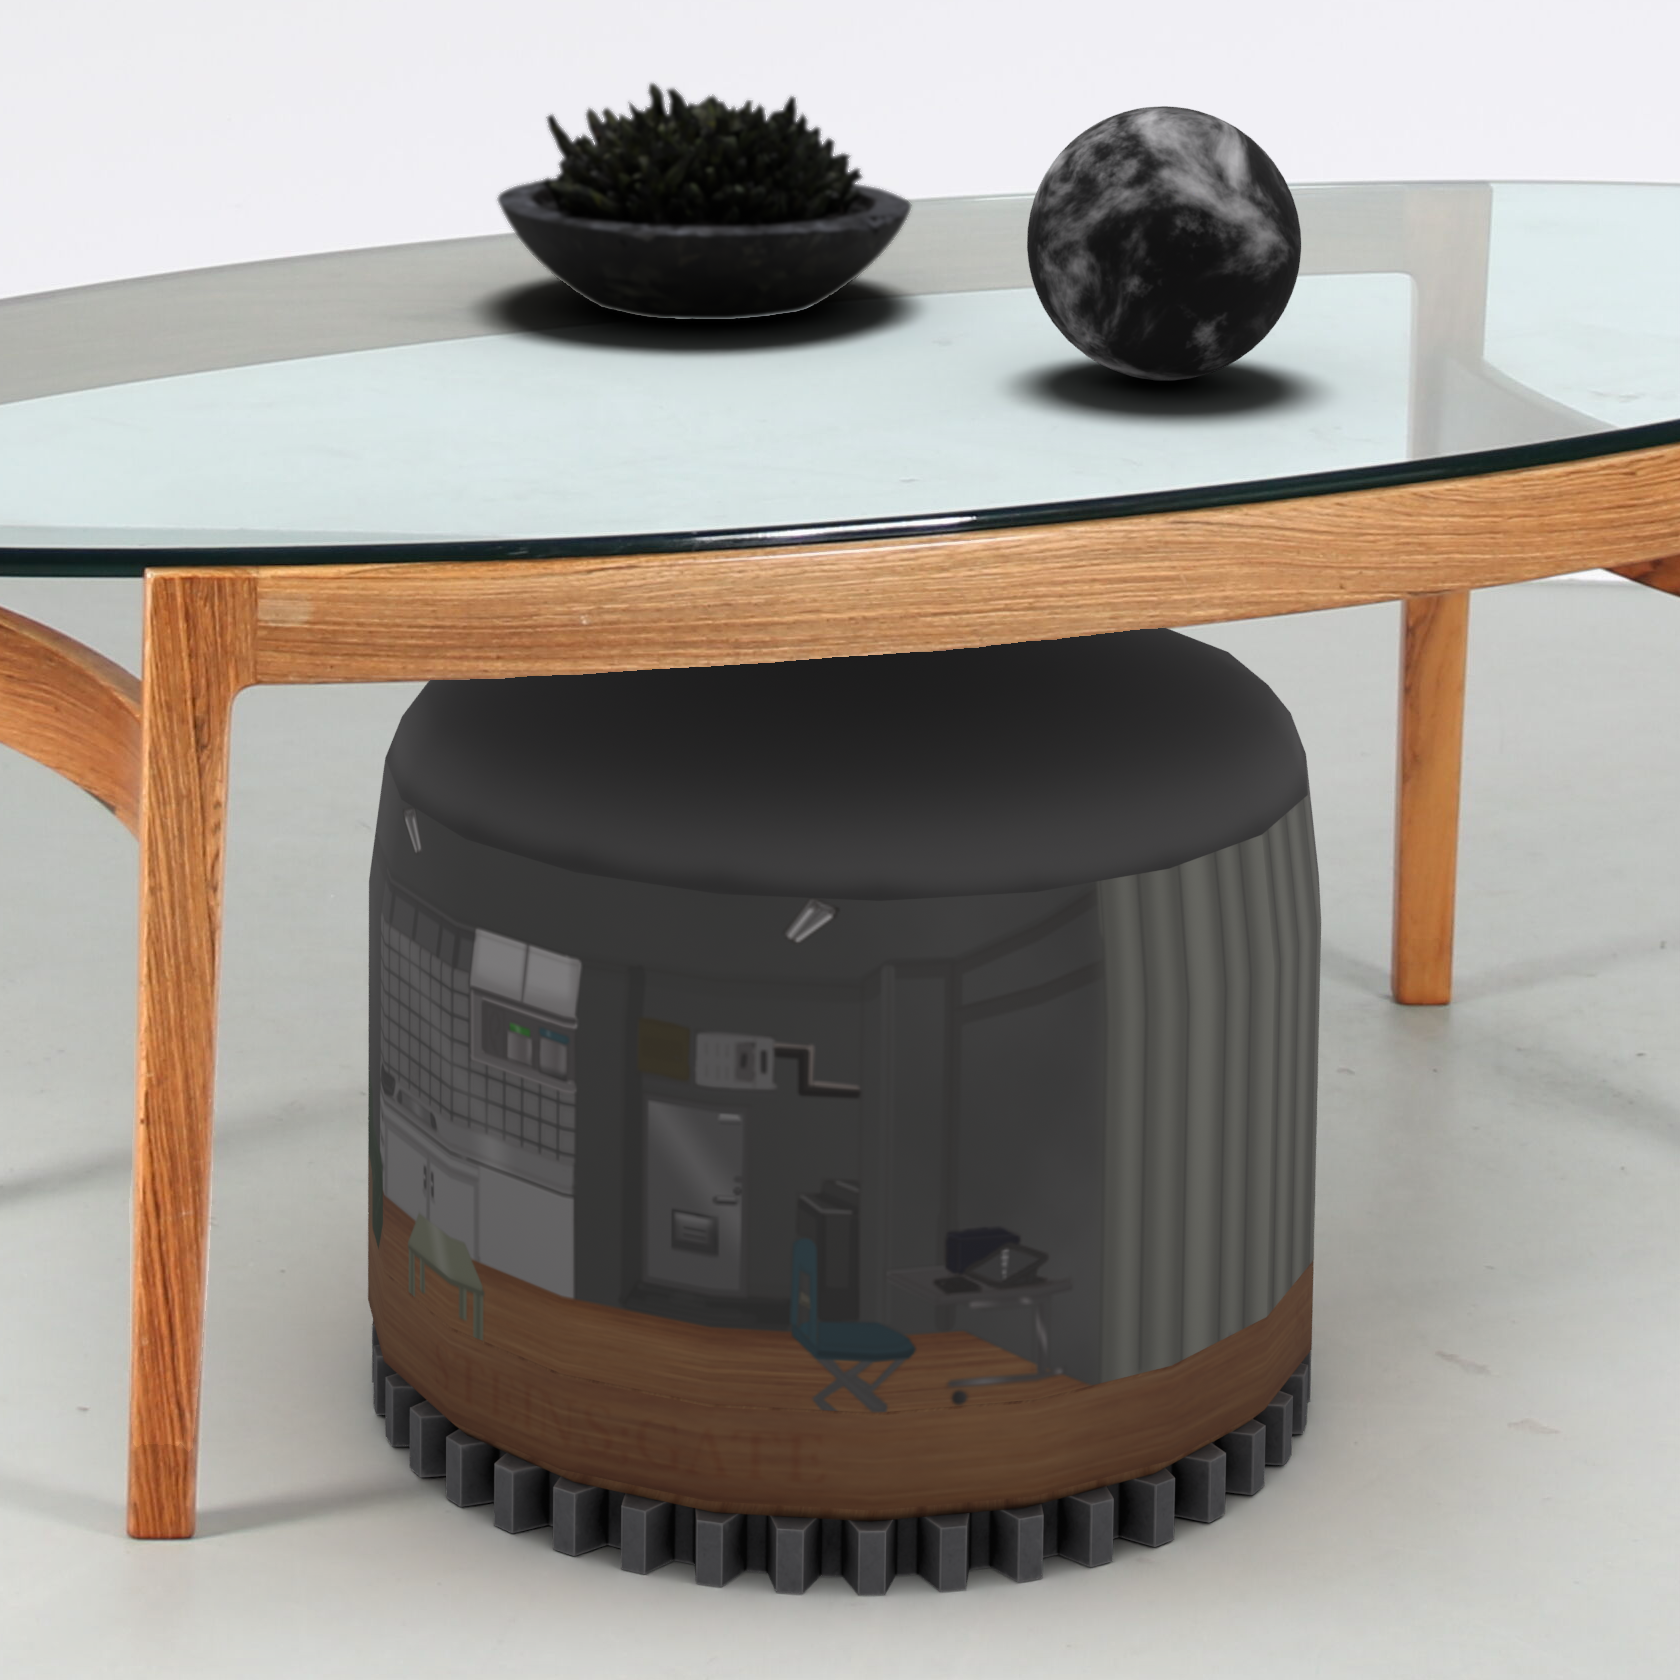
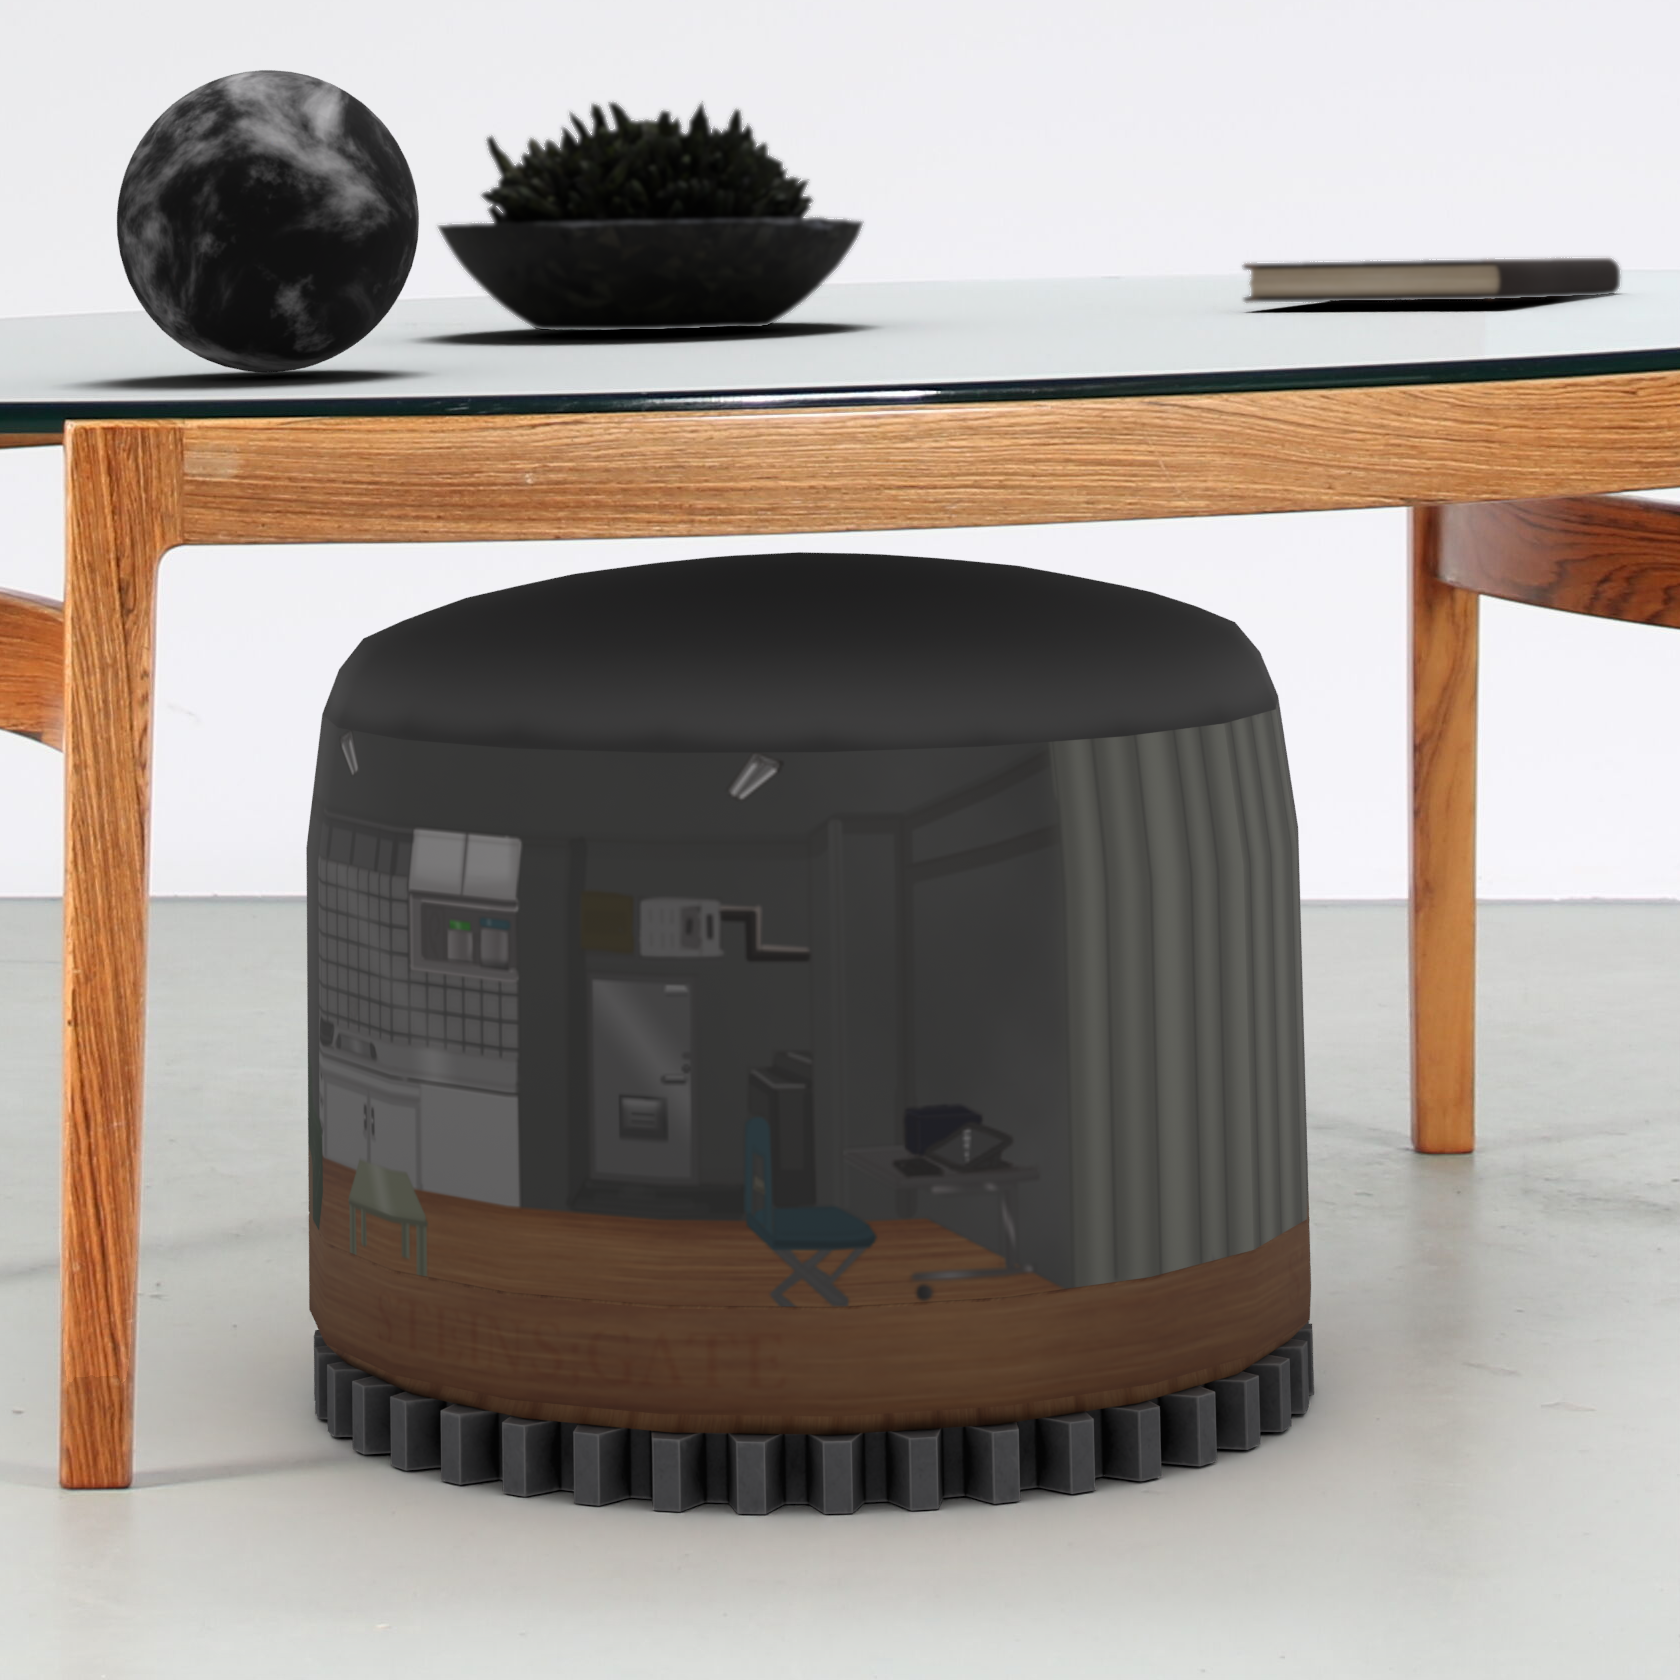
decorative orb: present [1027,106,1301,380] -> present [117,70,419,372]
hardcover book: none [1272,191,1627,296] -> present [1243,258,1620,303]

